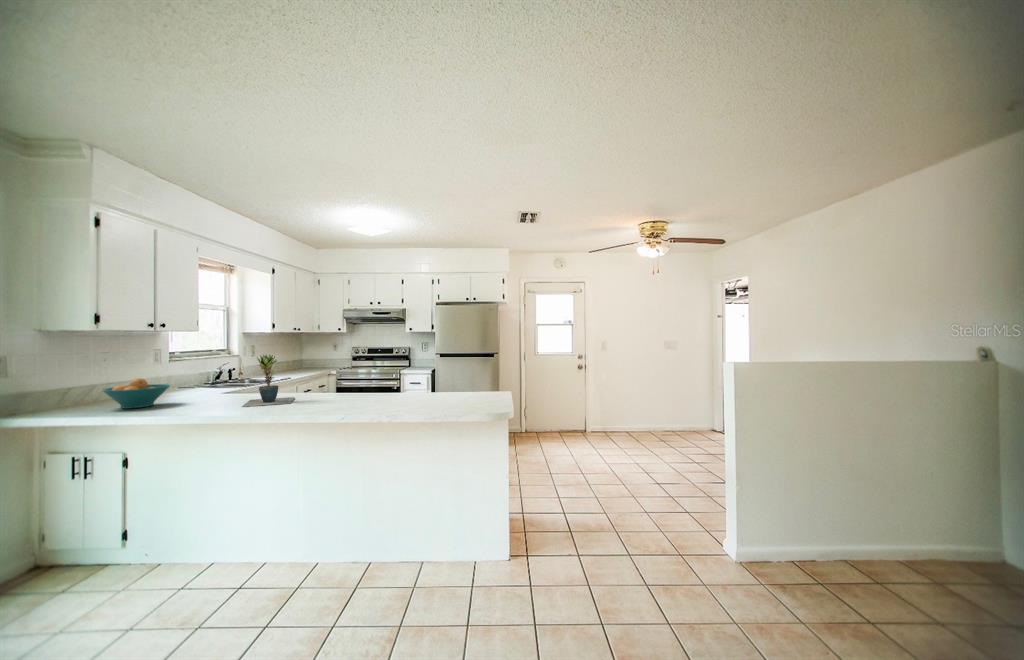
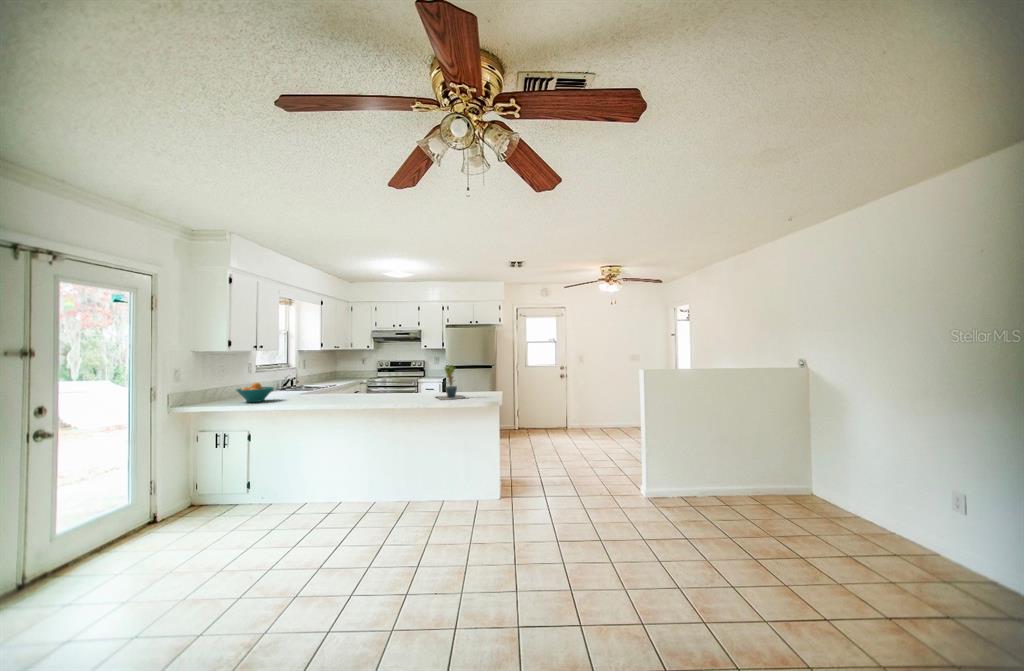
potted plant: present [242,354,294,407] -> present [437,365,467,400]

